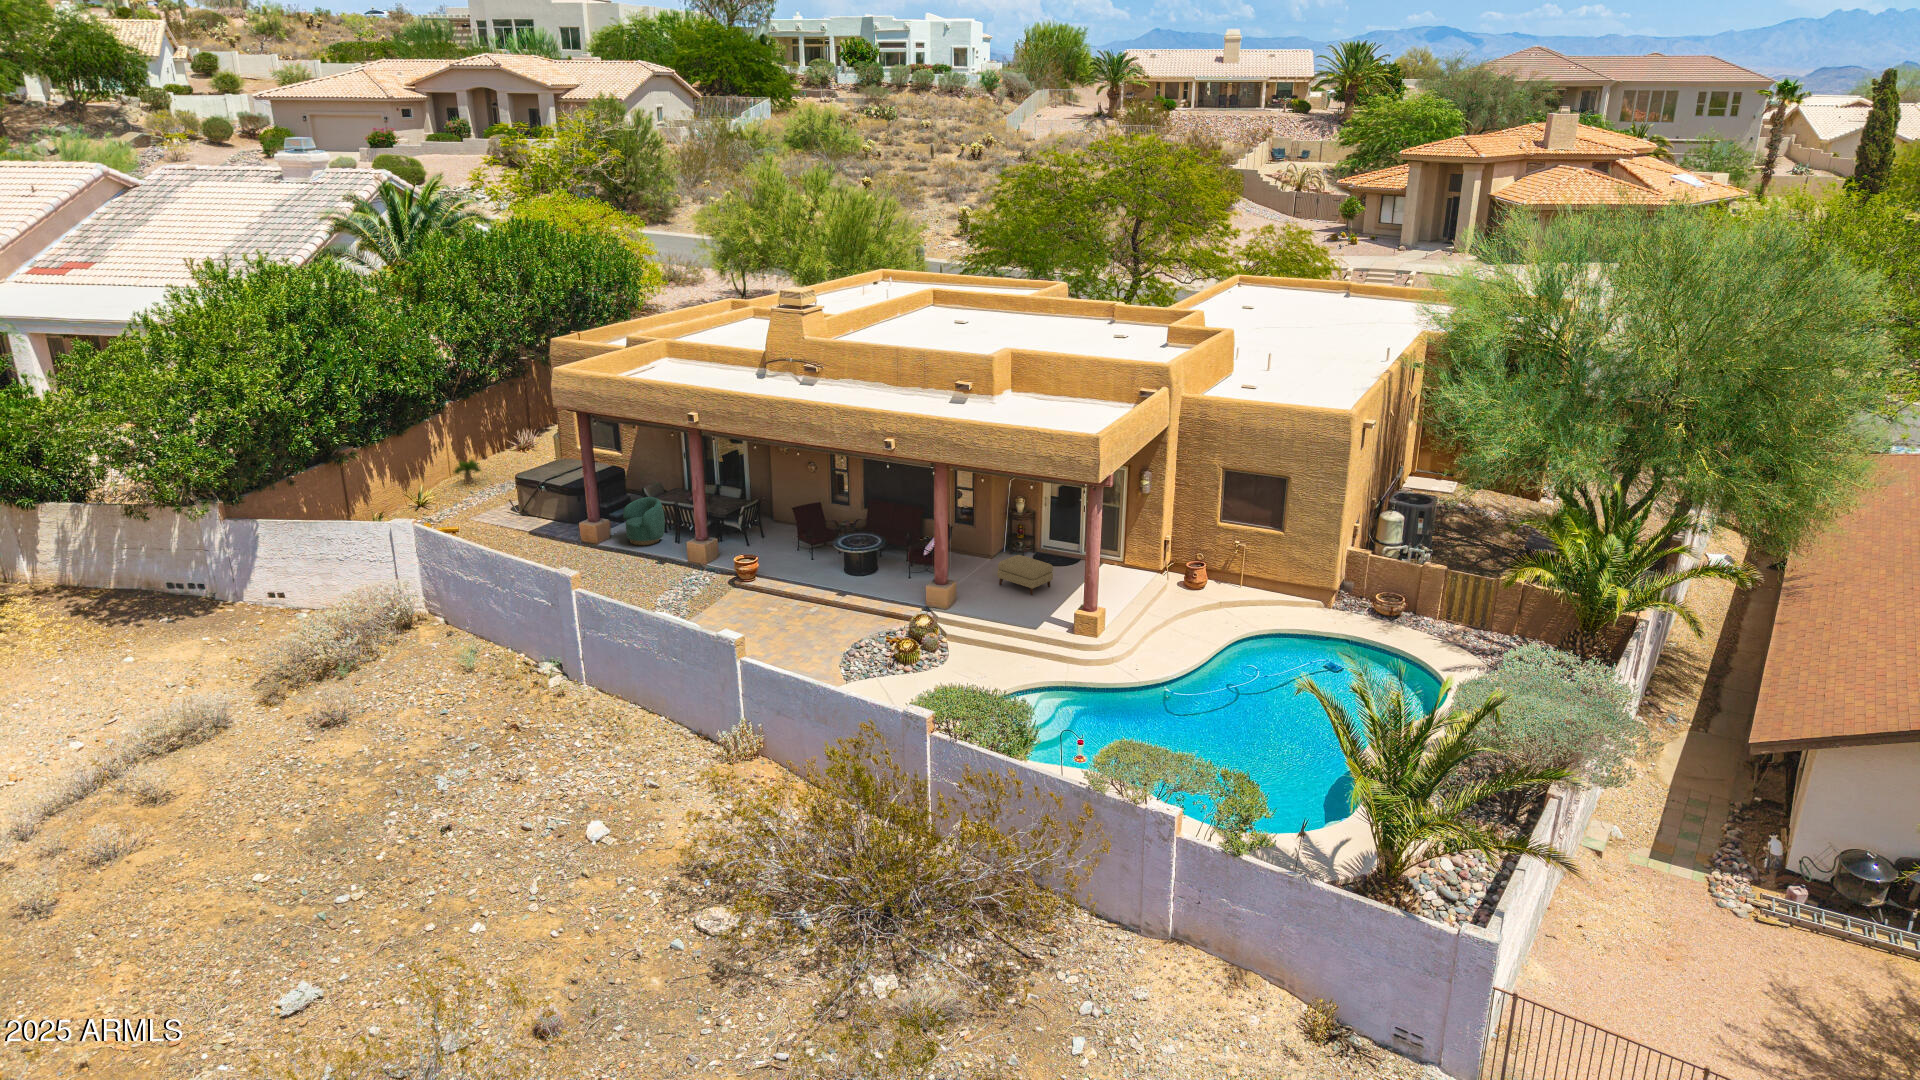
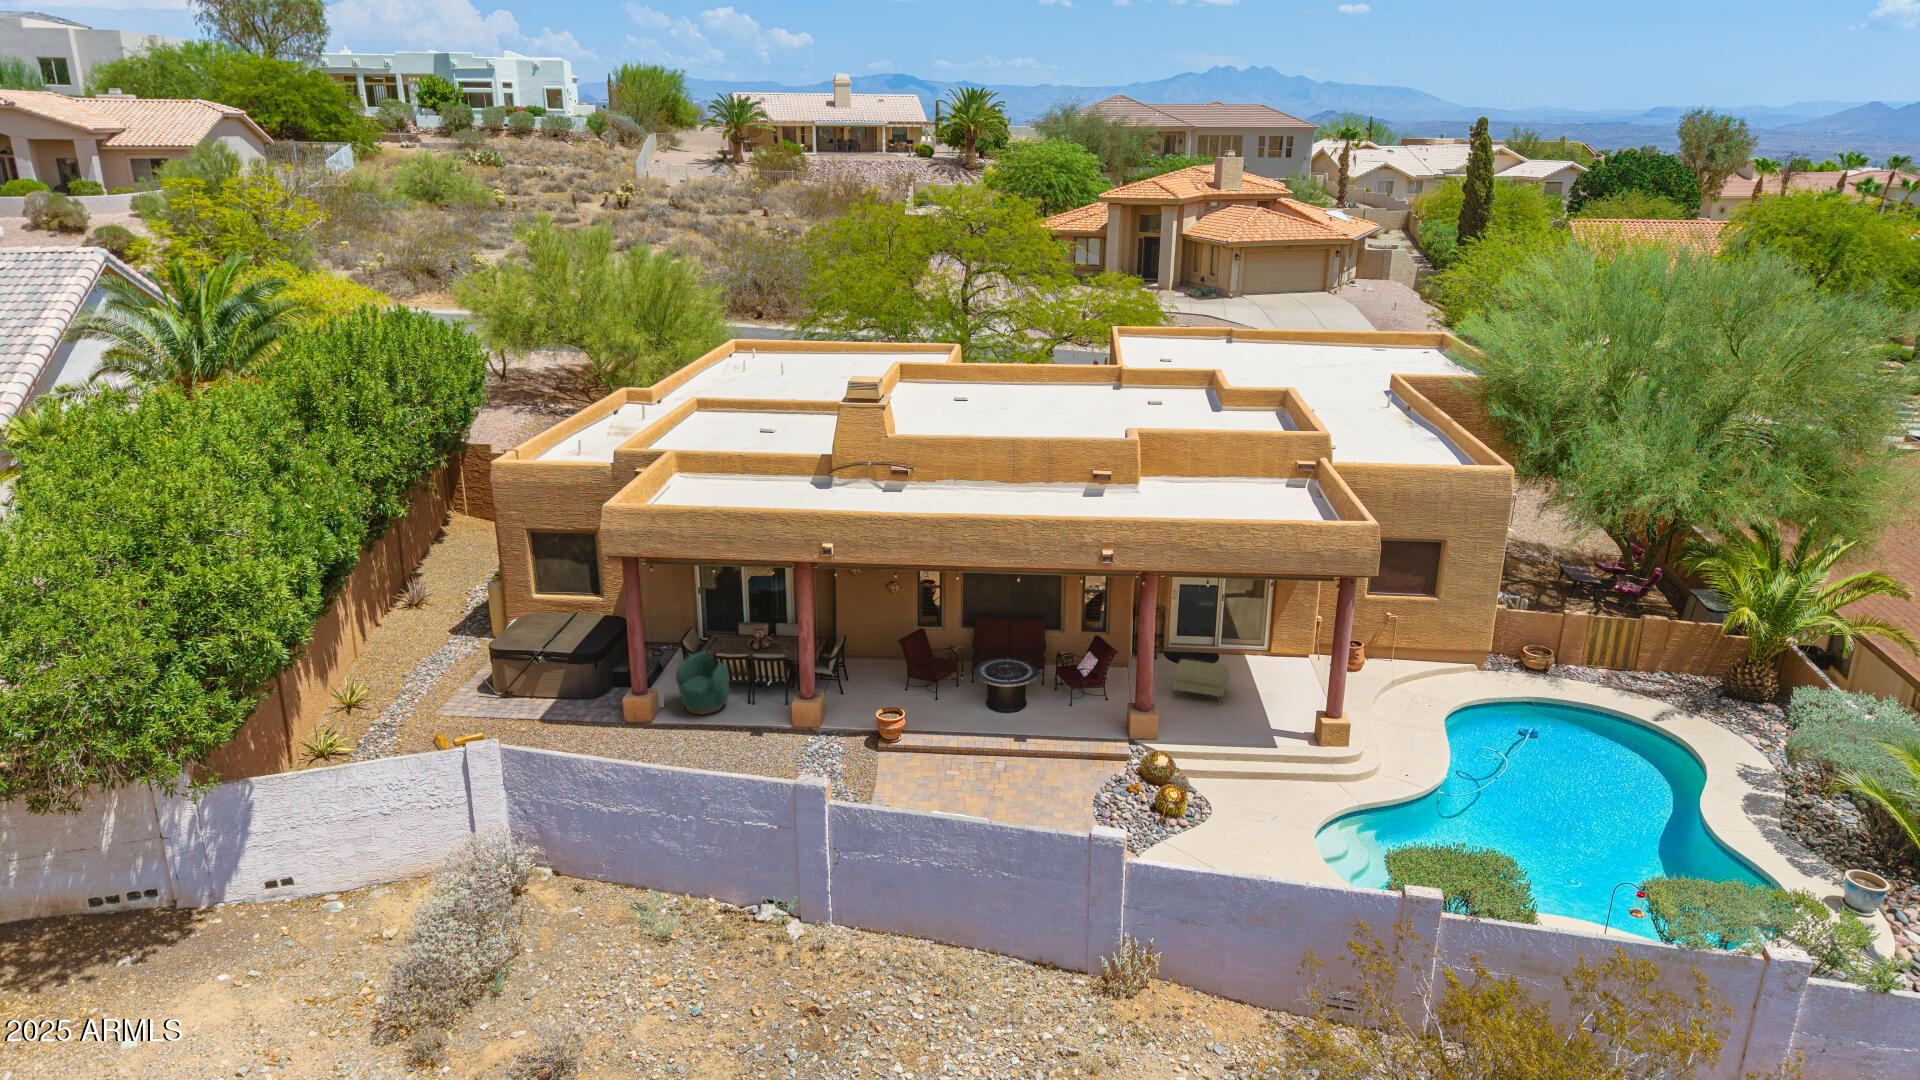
potted plant: present [453,459,481,484] -> none [361,626,403,662]

